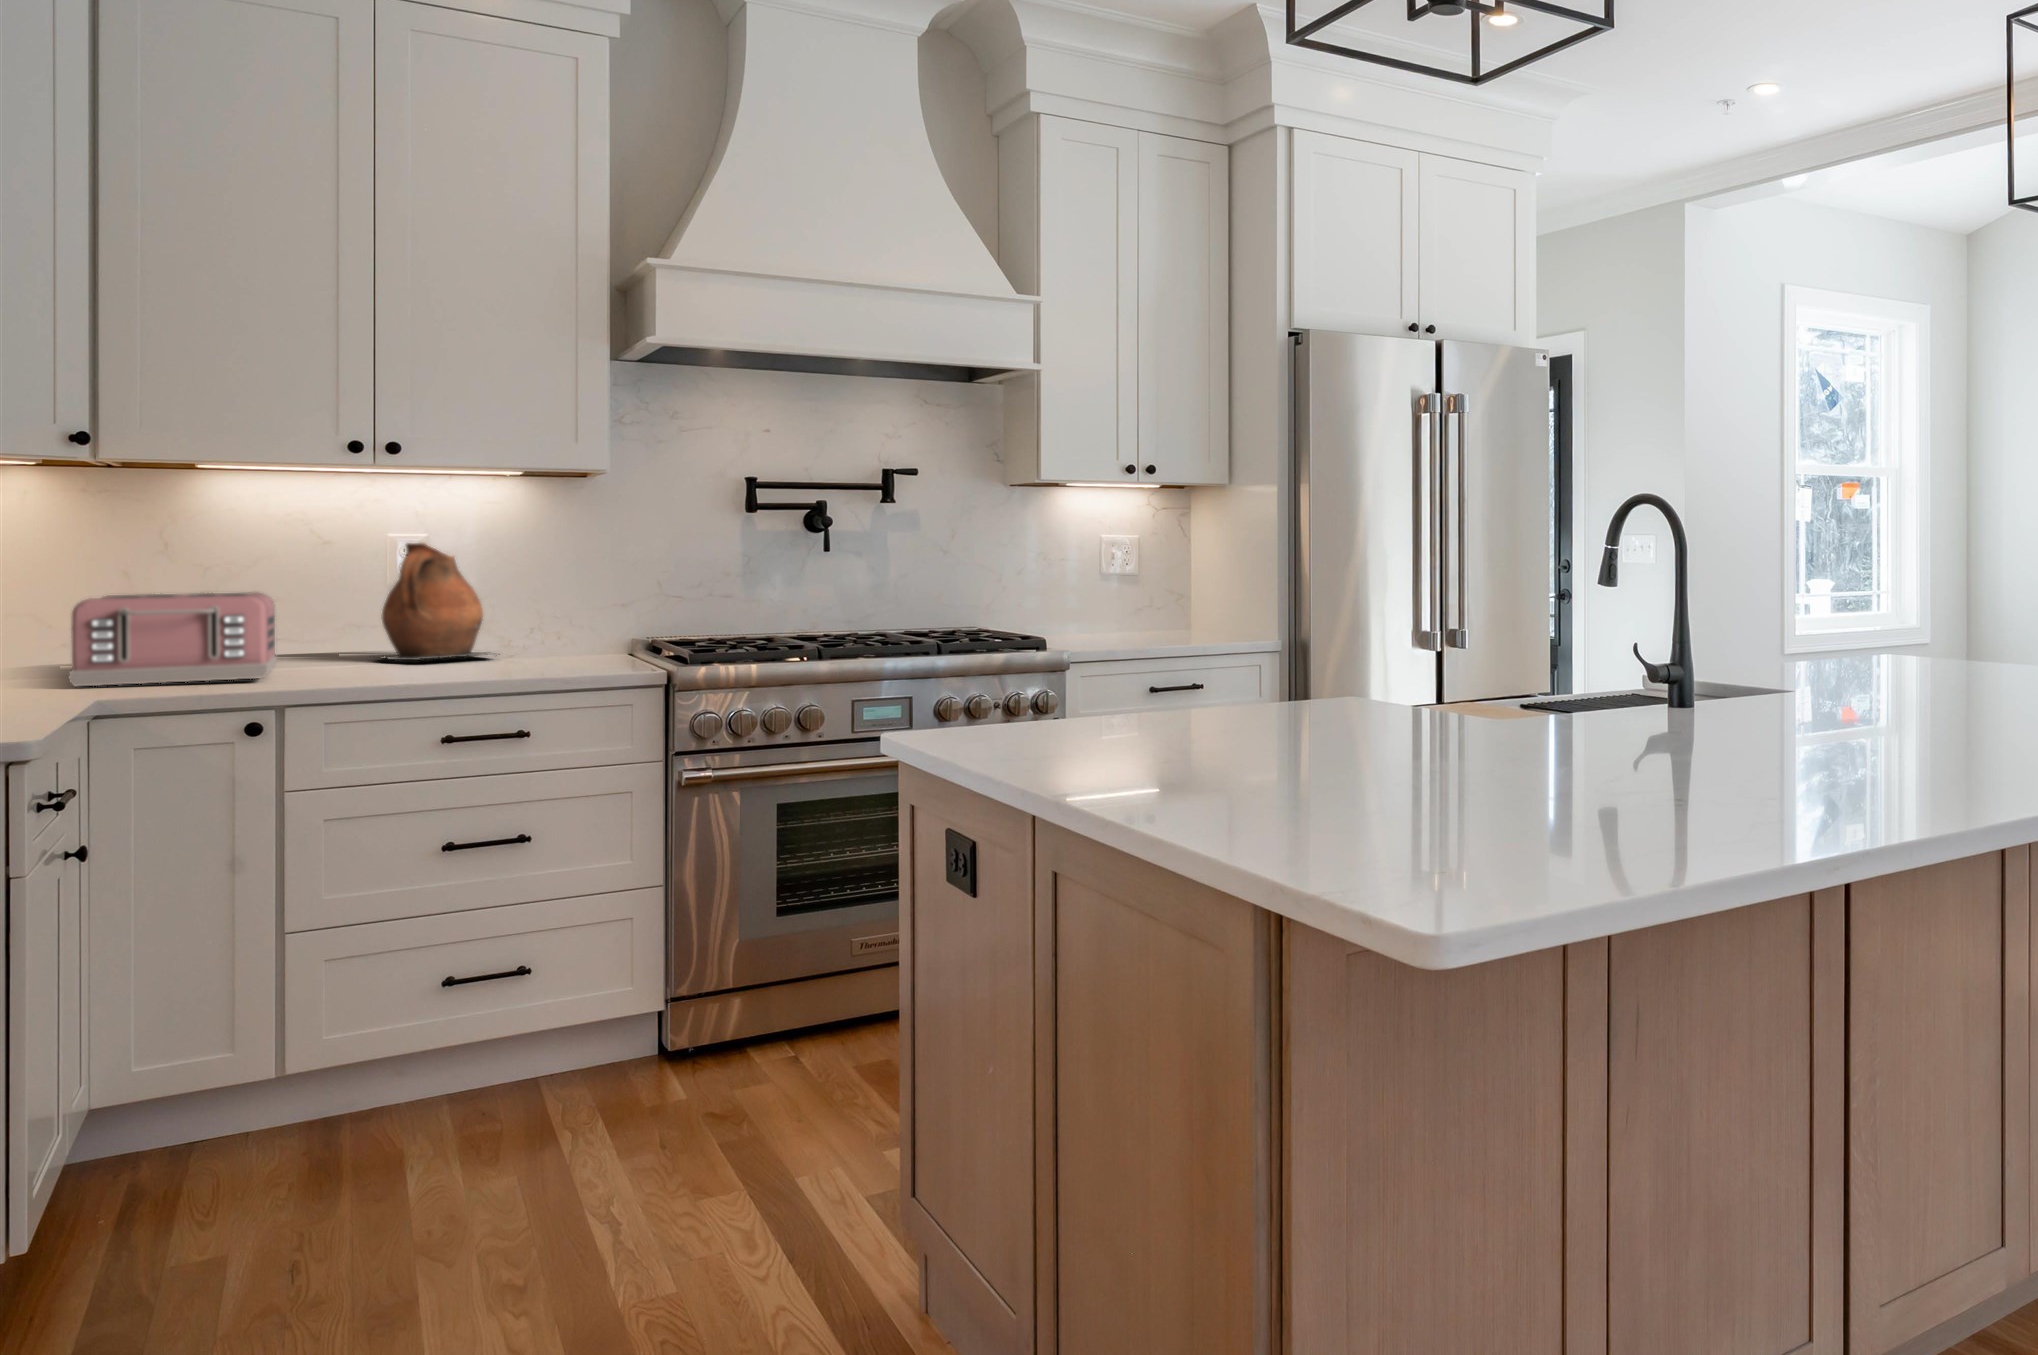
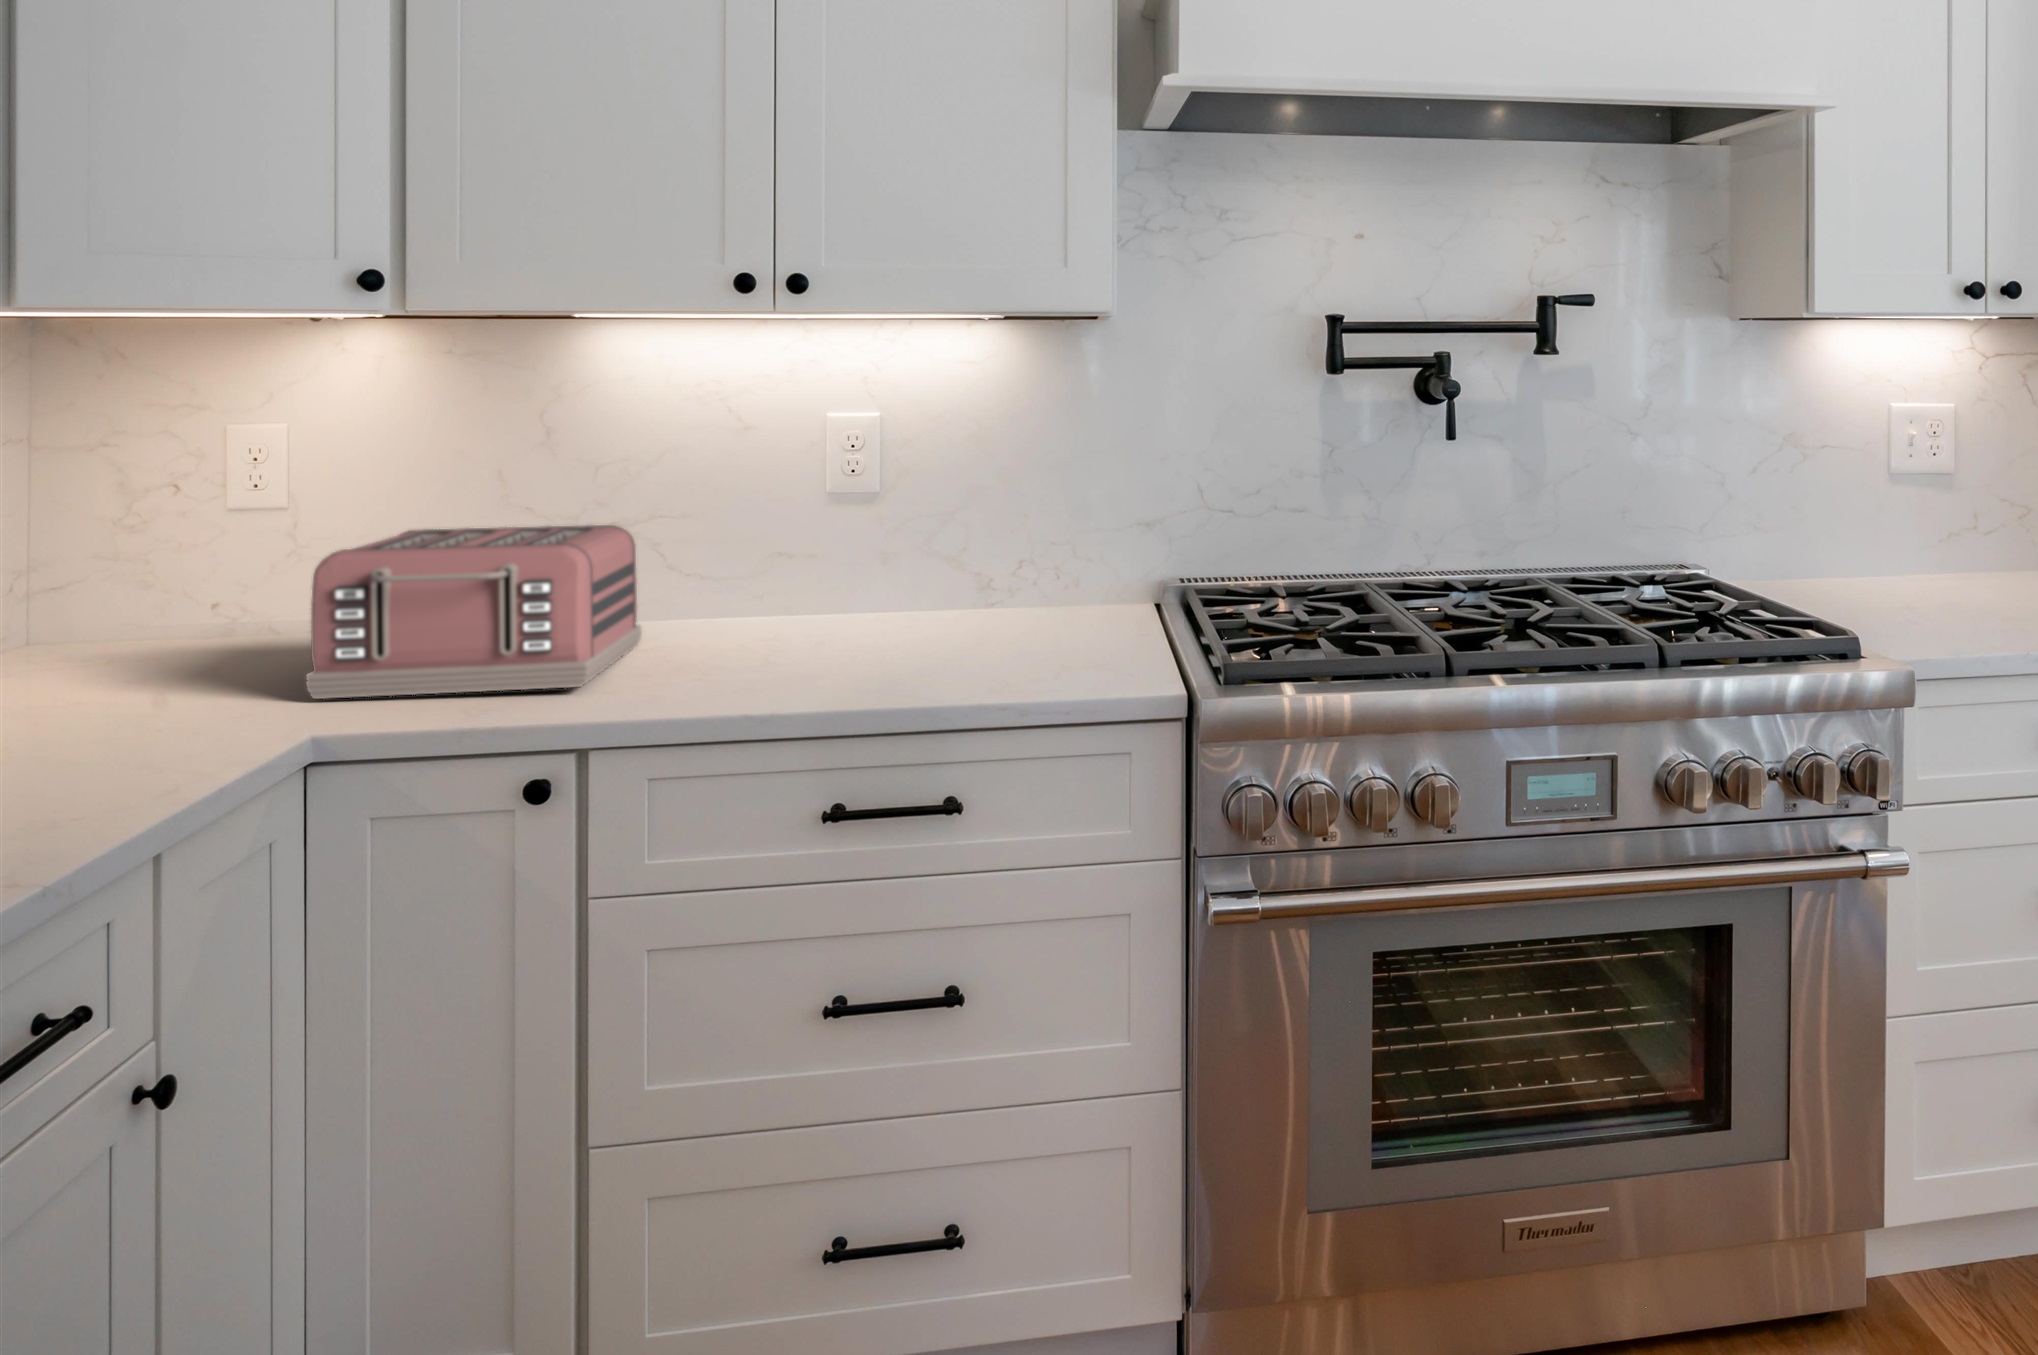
ceramic pitcher: present [374,543,500,660] -> none [775,439,963,637]

